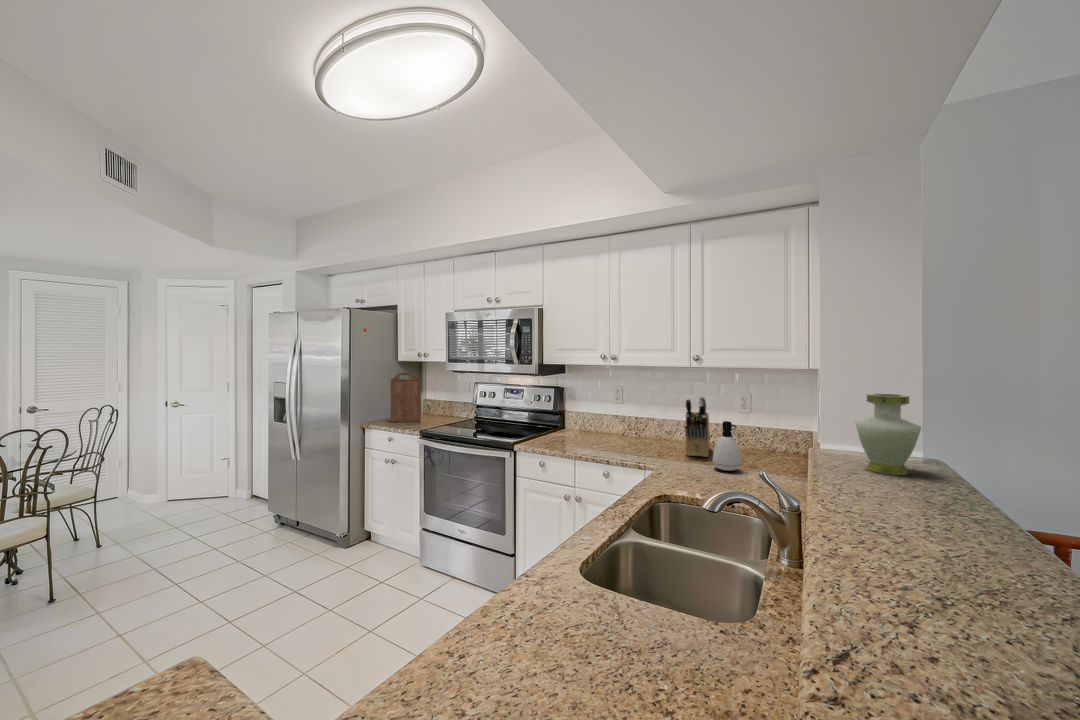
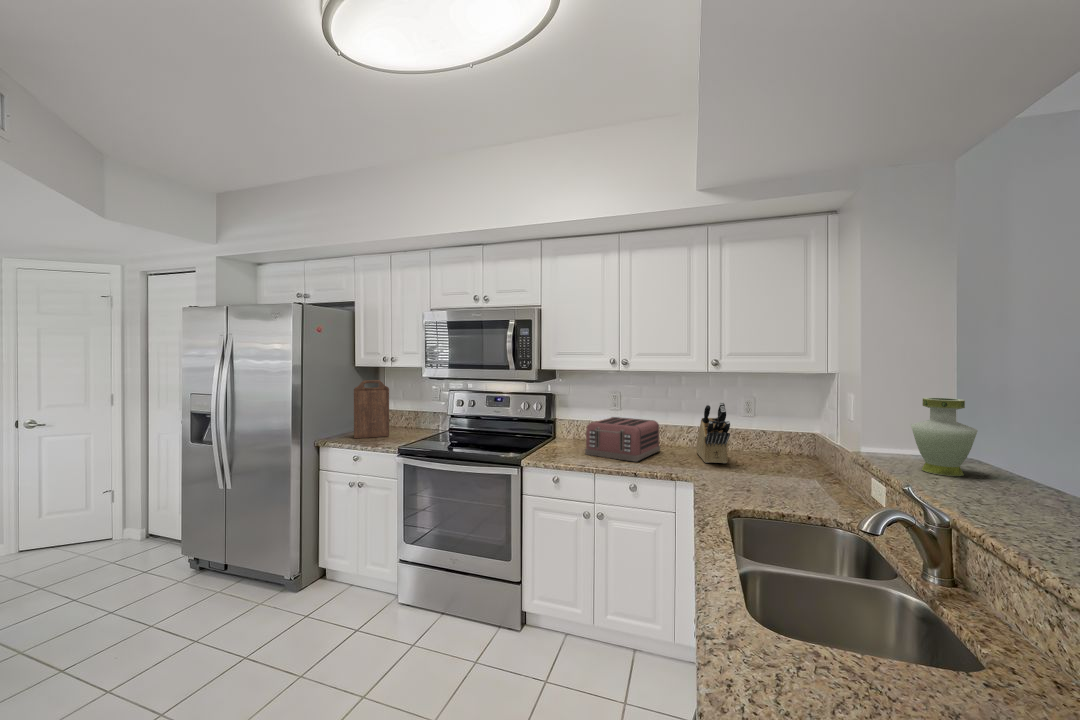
toaster: none [577,410,653,452] -> present [585,417,660,462]
soap dispenser: present [713,421,741,471] -> none [744,427,773,477]

